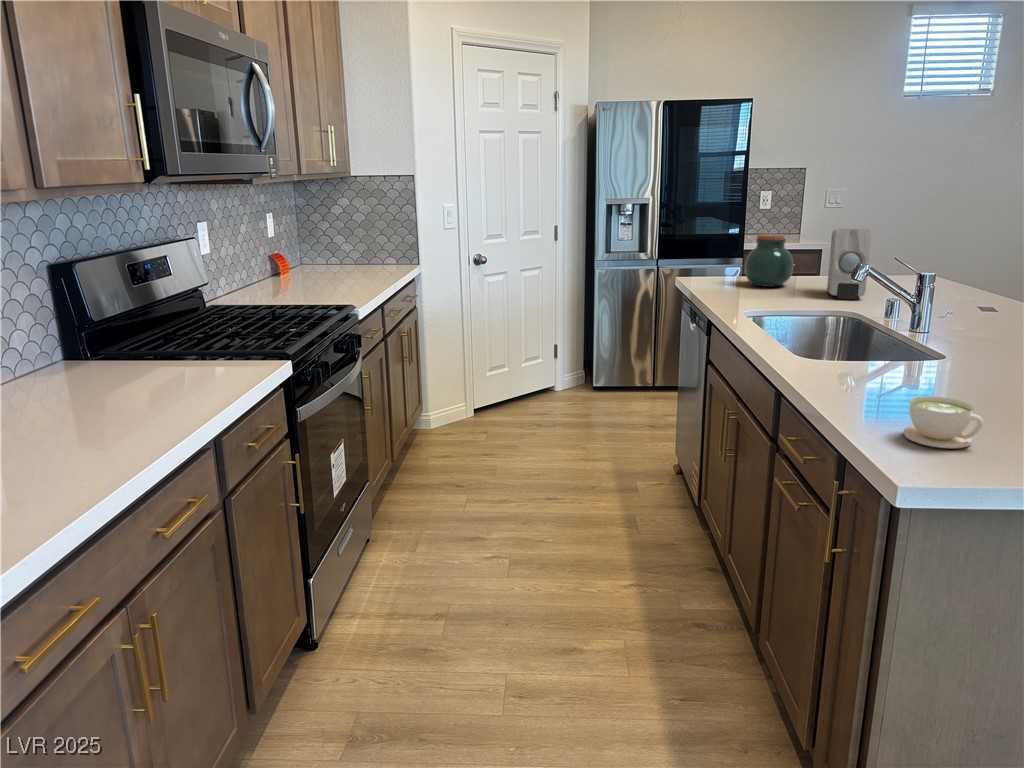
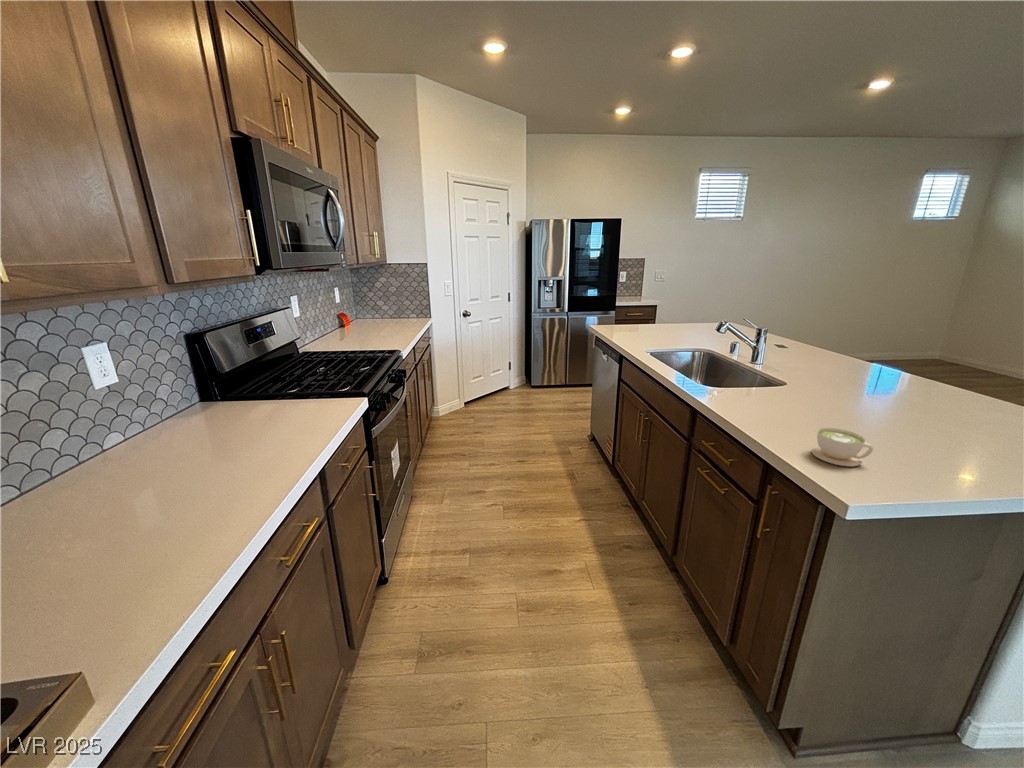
soap dispenser: present [827,229,871,299] -> none [685,300,714,342]
jar: present [745,234,793,287] -> none [635,302,664,333]

